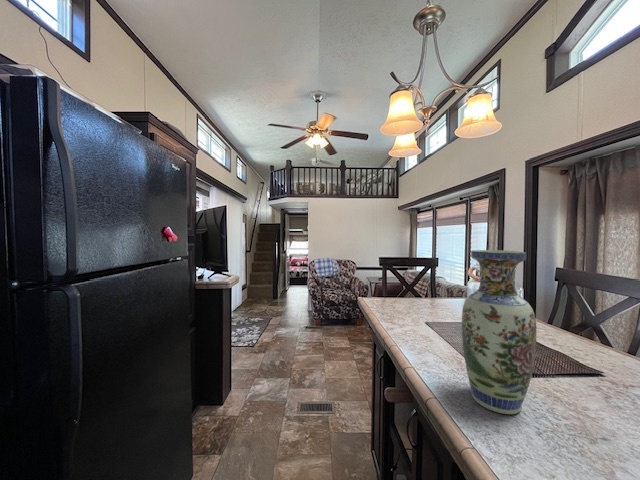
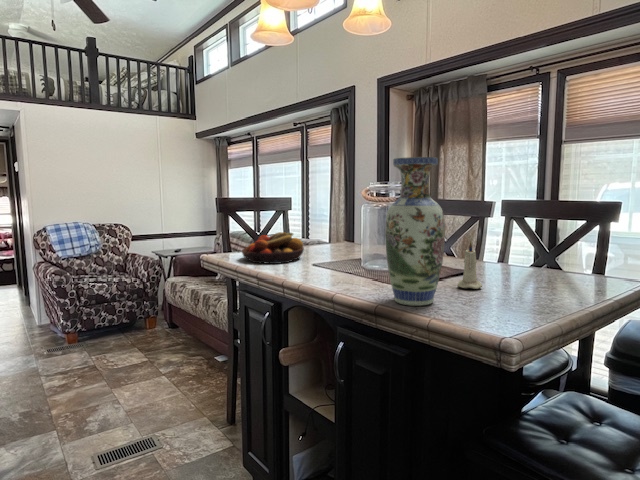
fruit bowl: none [383,286,431,313] -> present [242,232,304,264]
candle: none [573,344,613,407] -> present [458,242,482,289]

